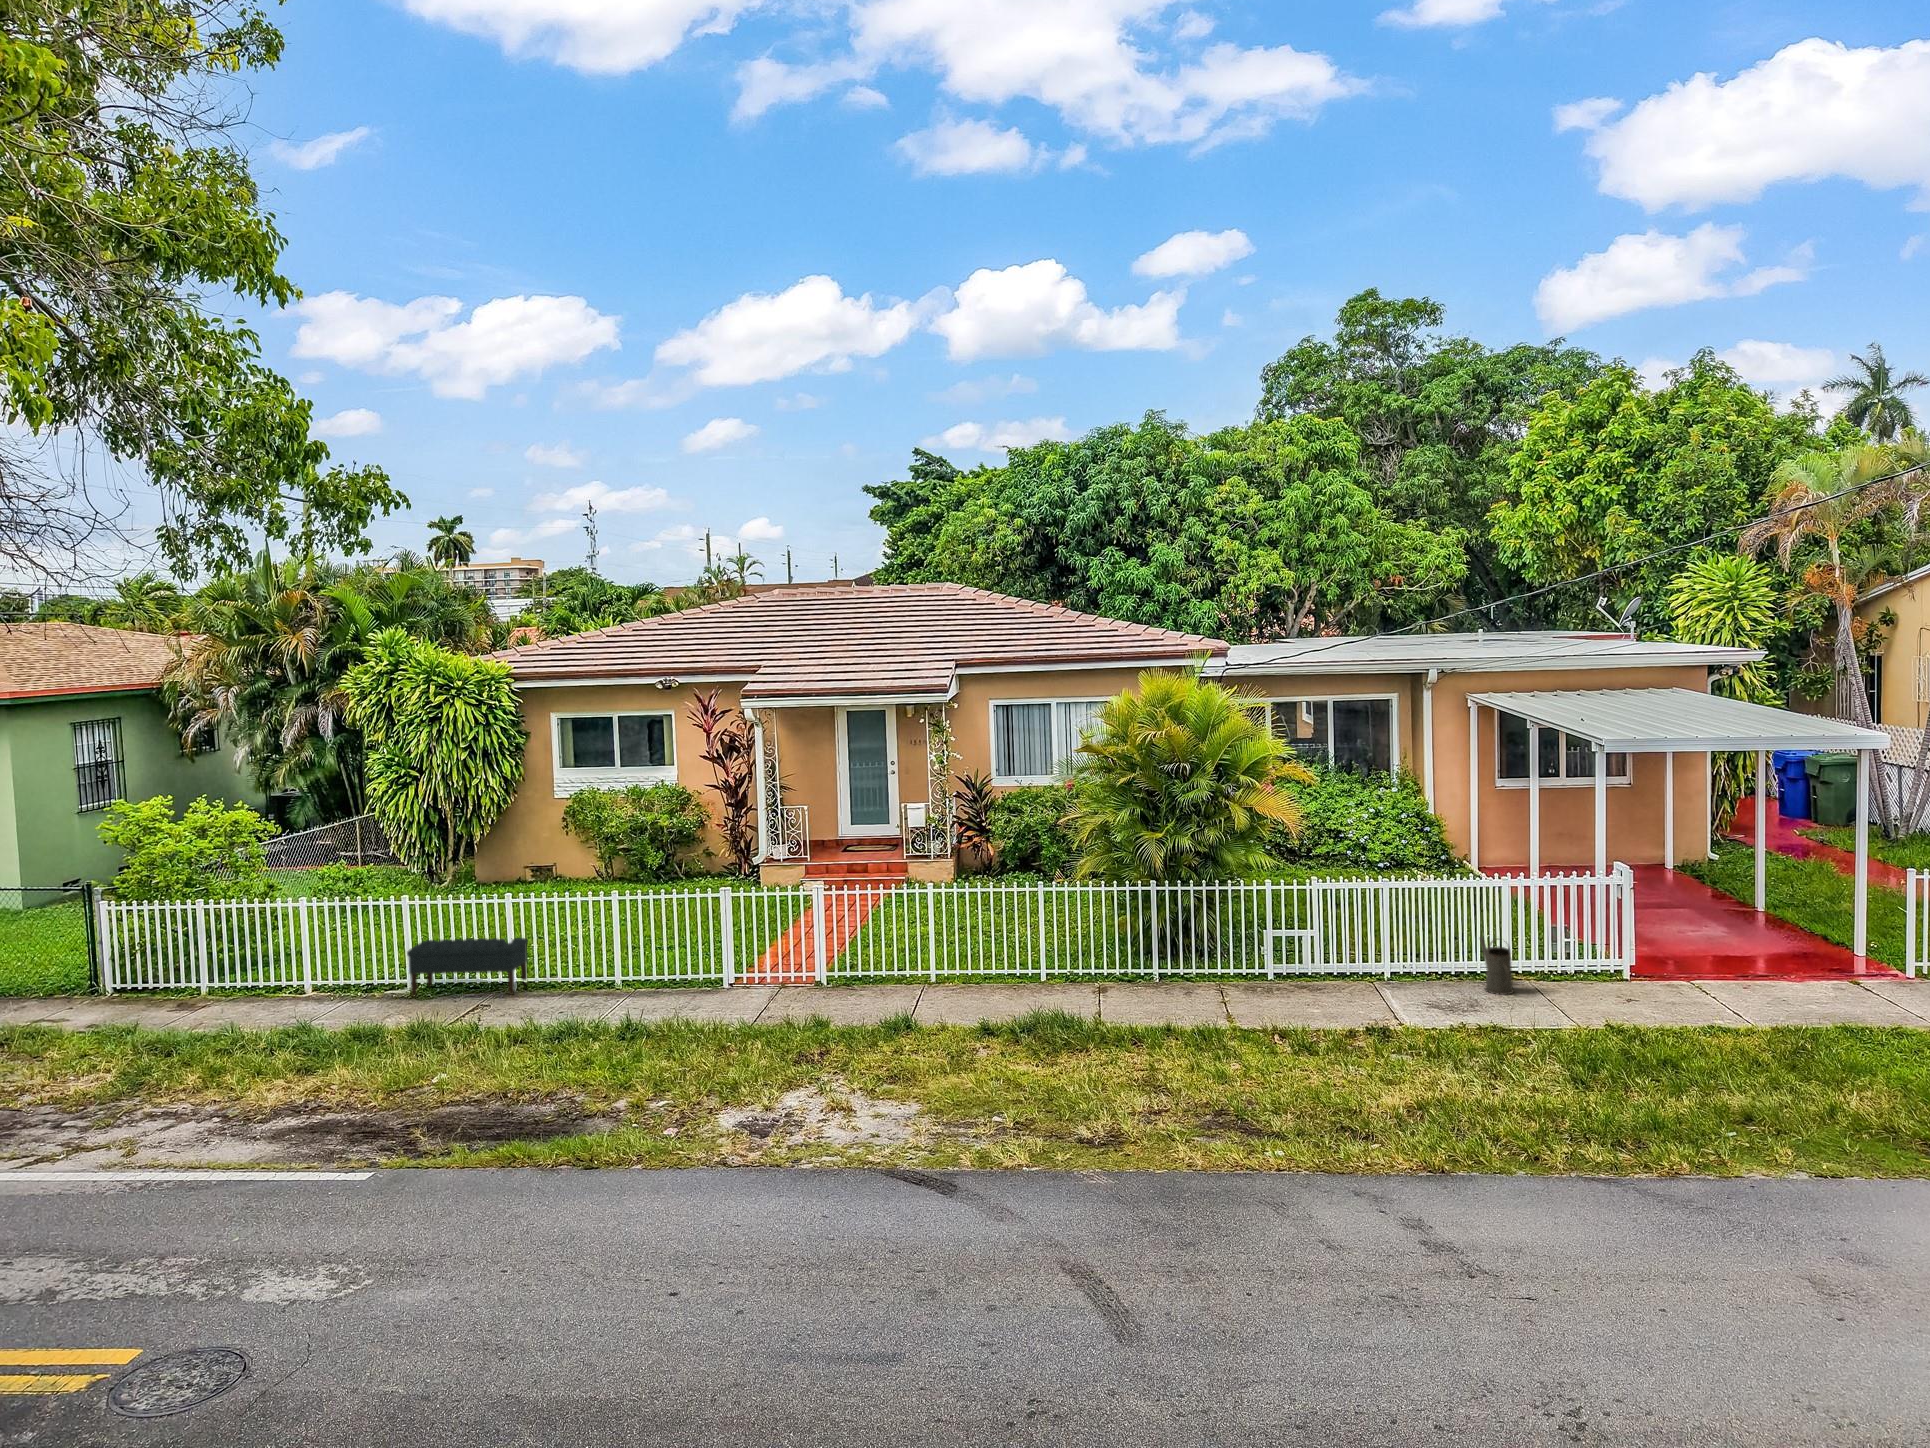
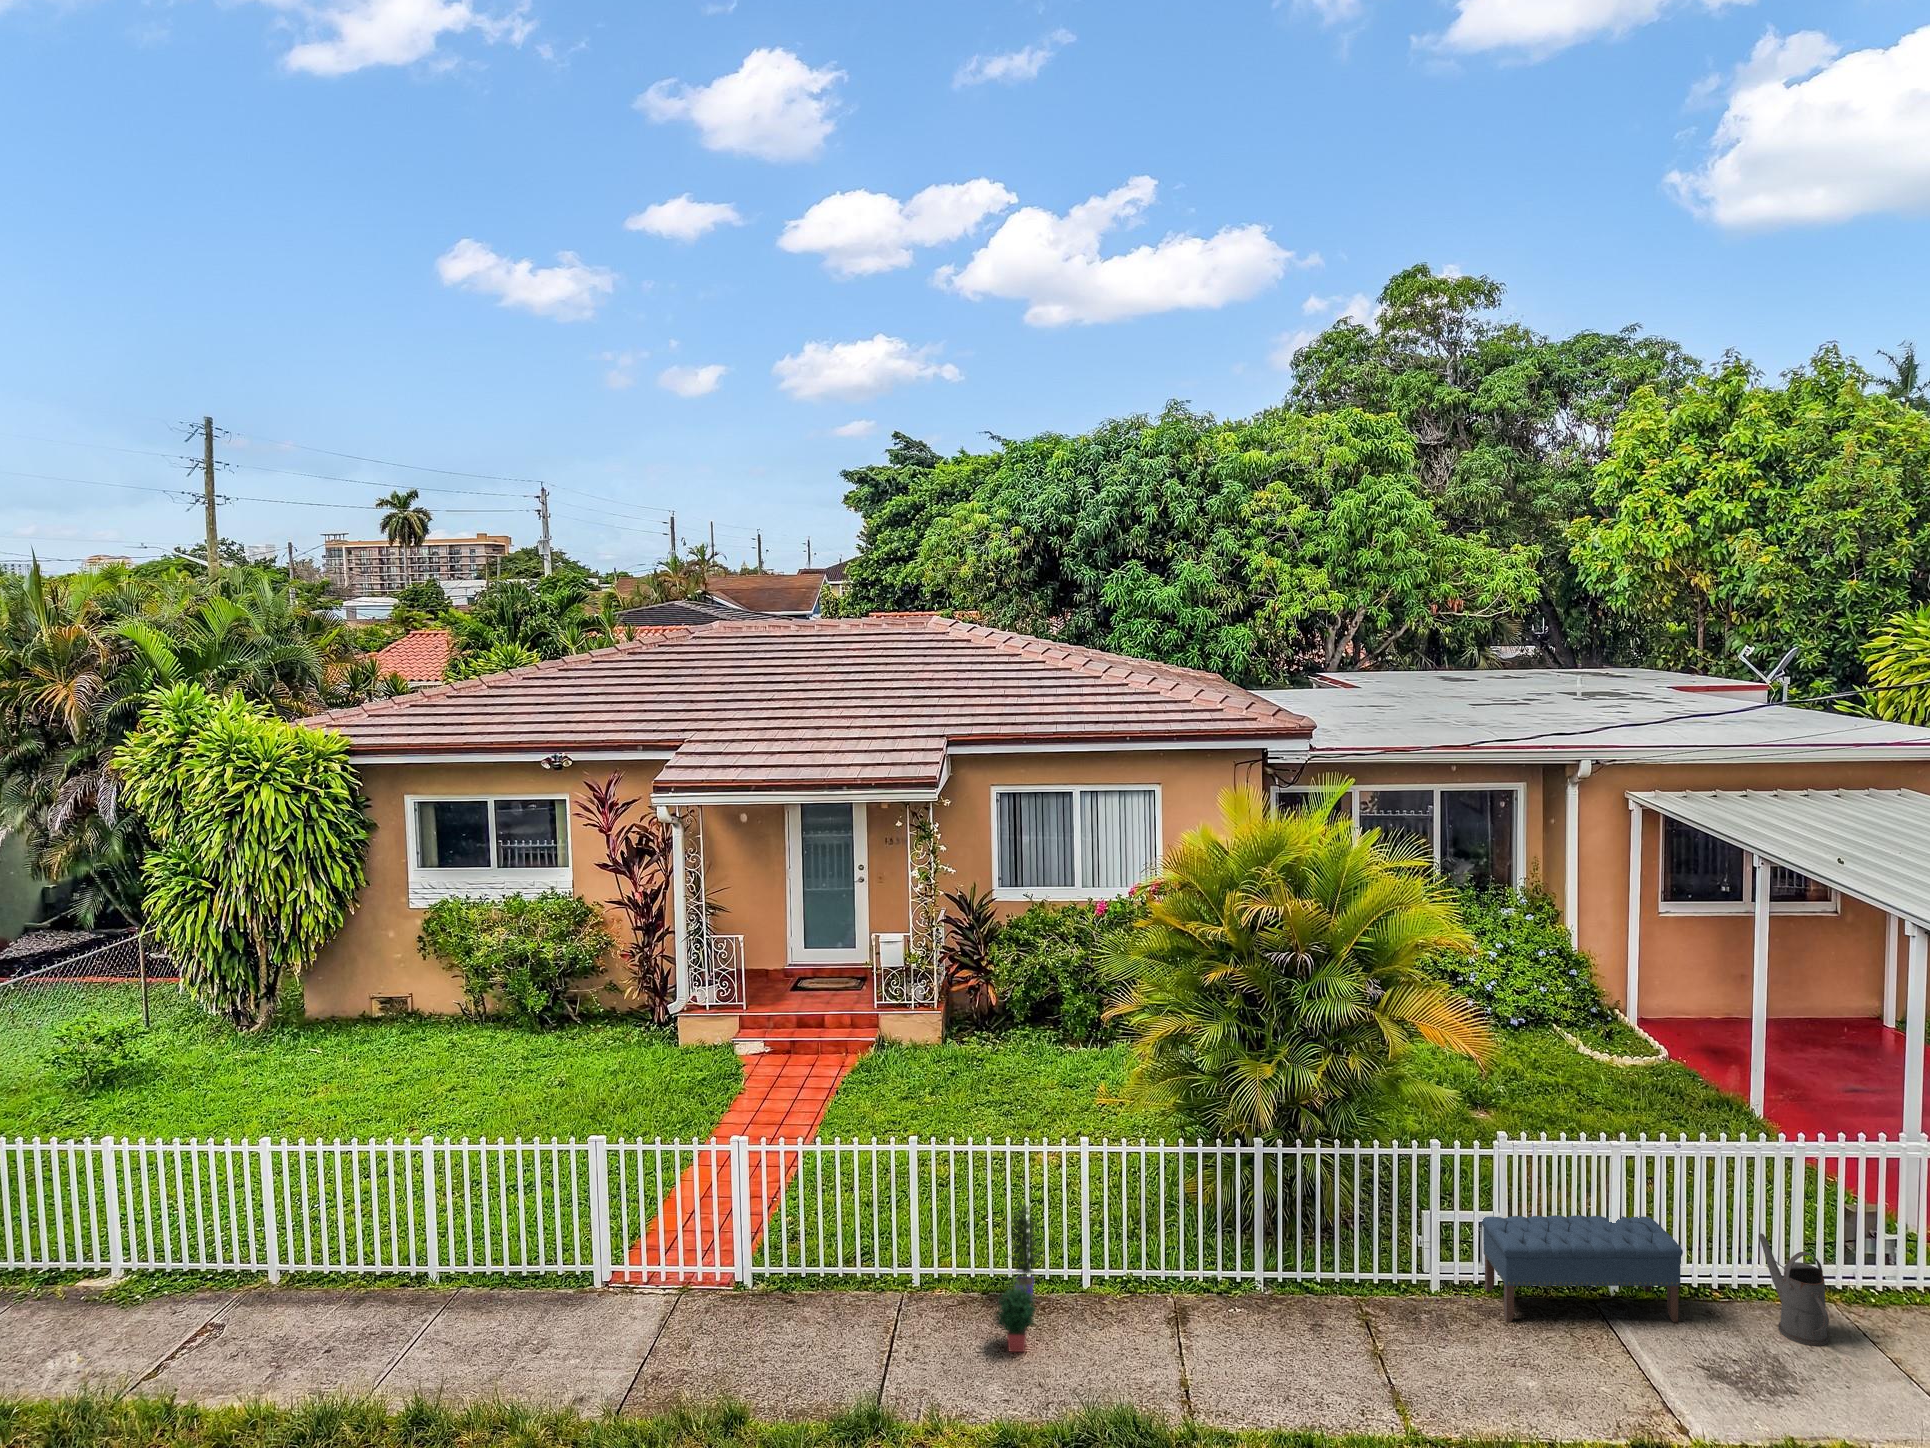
potted plant: none [985,921,1017,1003] -> present [998,1203,1043,1352]
bench: present [407,938,528,997] -> present [1481,1215,1683,1322]

